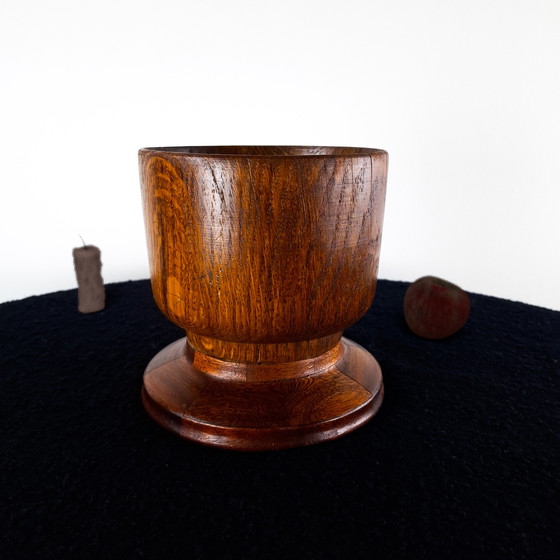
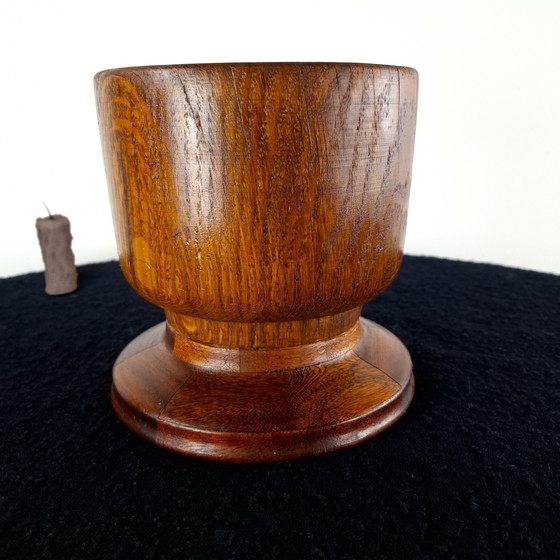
apple: present [404,275,470,339] -> none [433,241,514,317]

